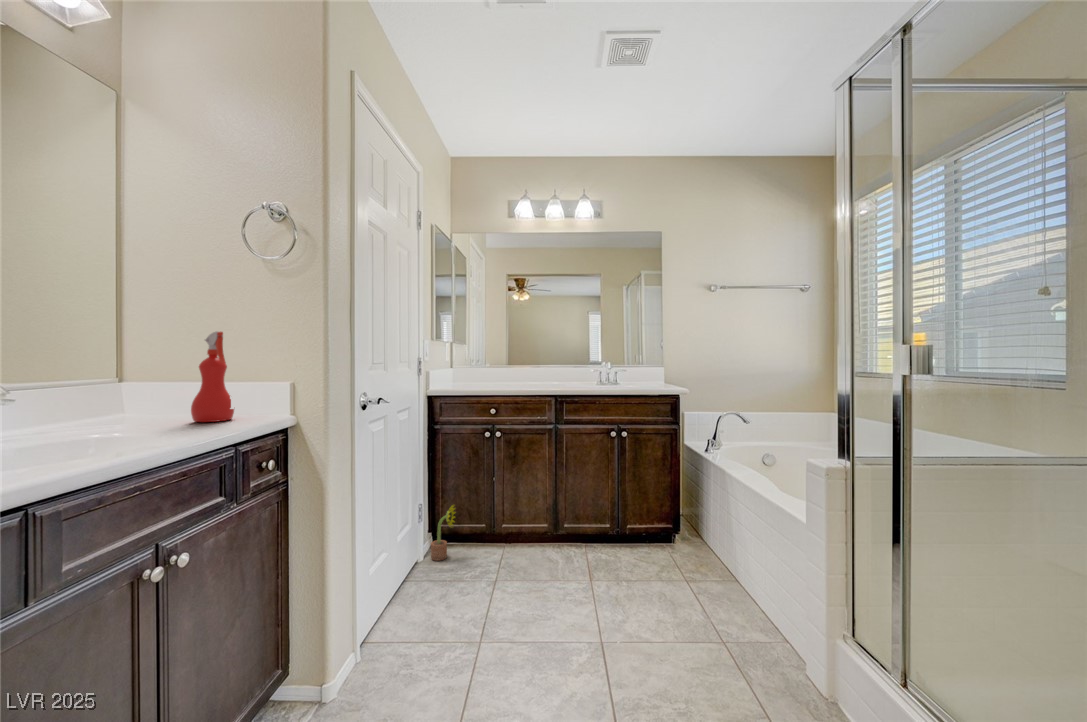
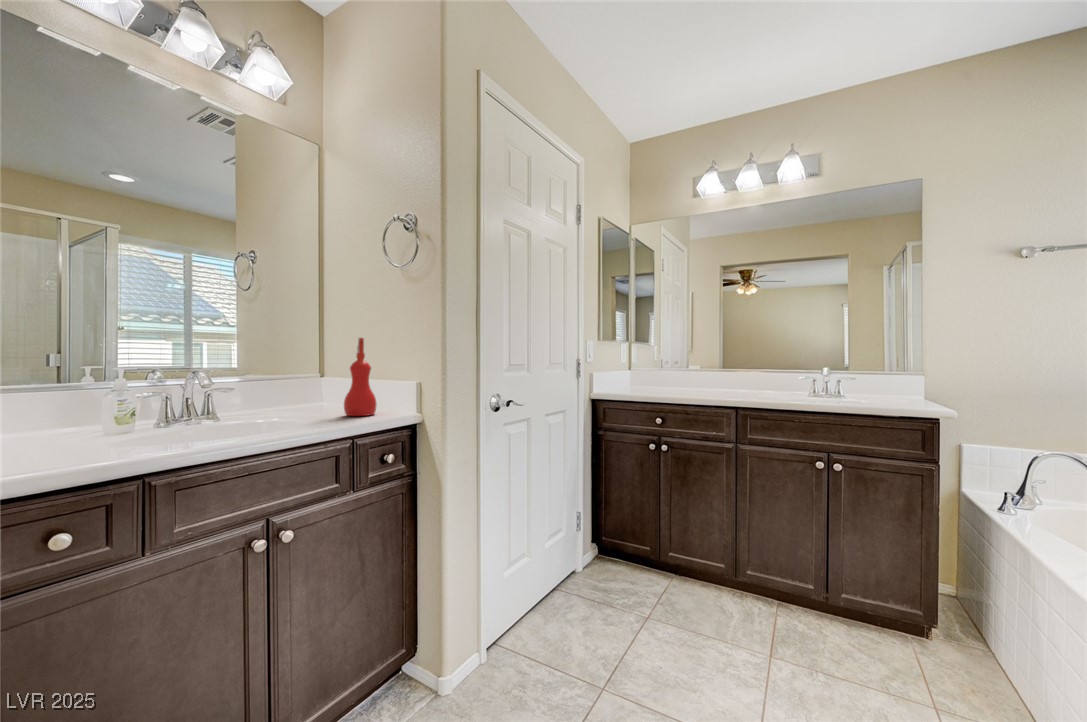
decorative plant: present [431,505,456,561] -> none [590,519,619,577]

